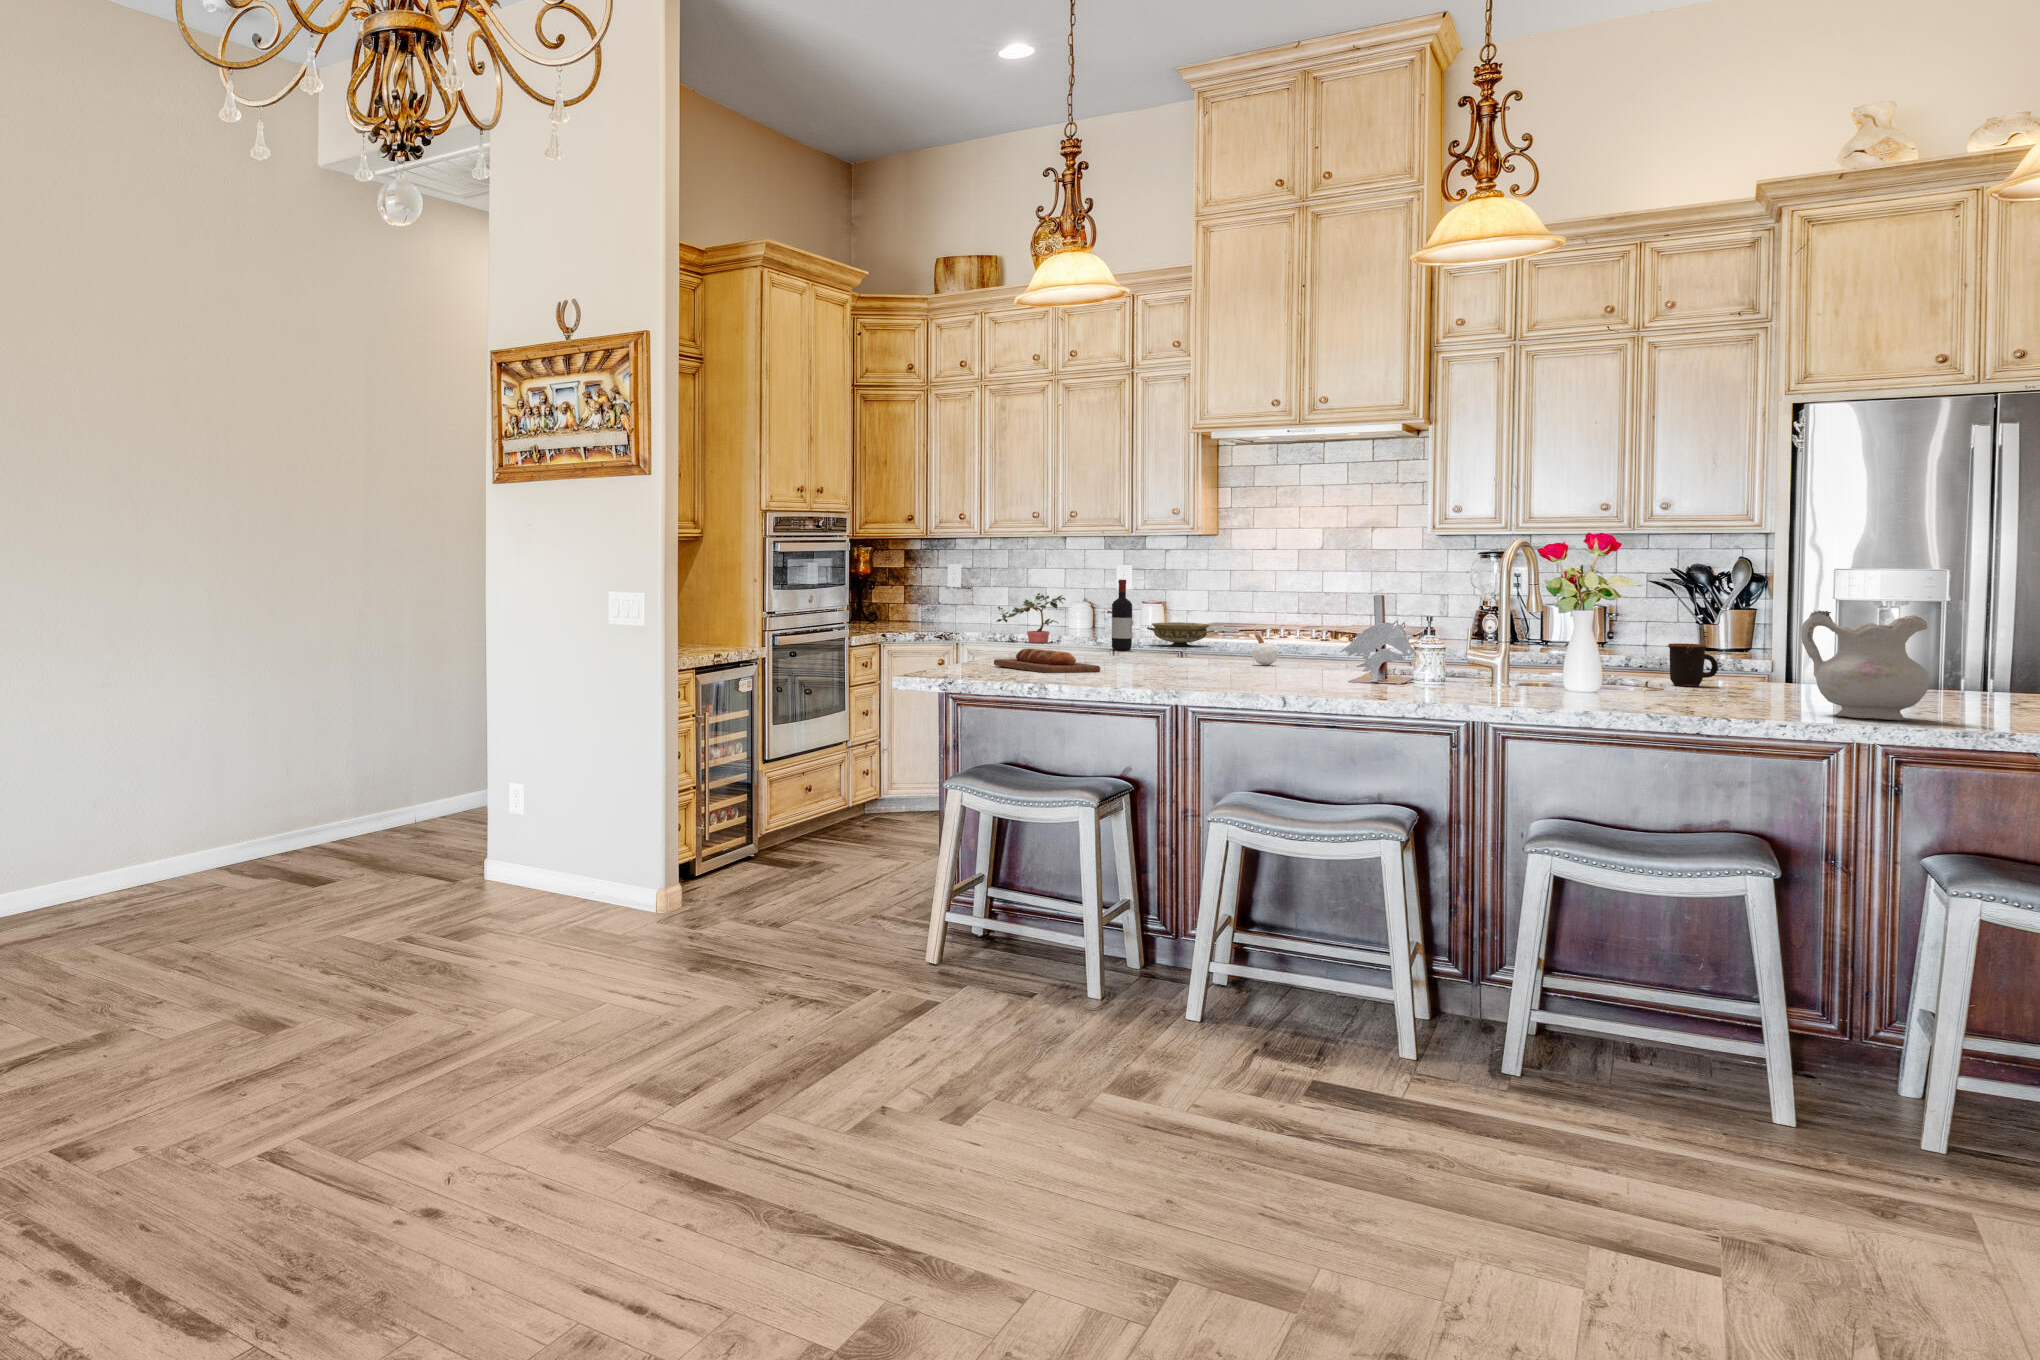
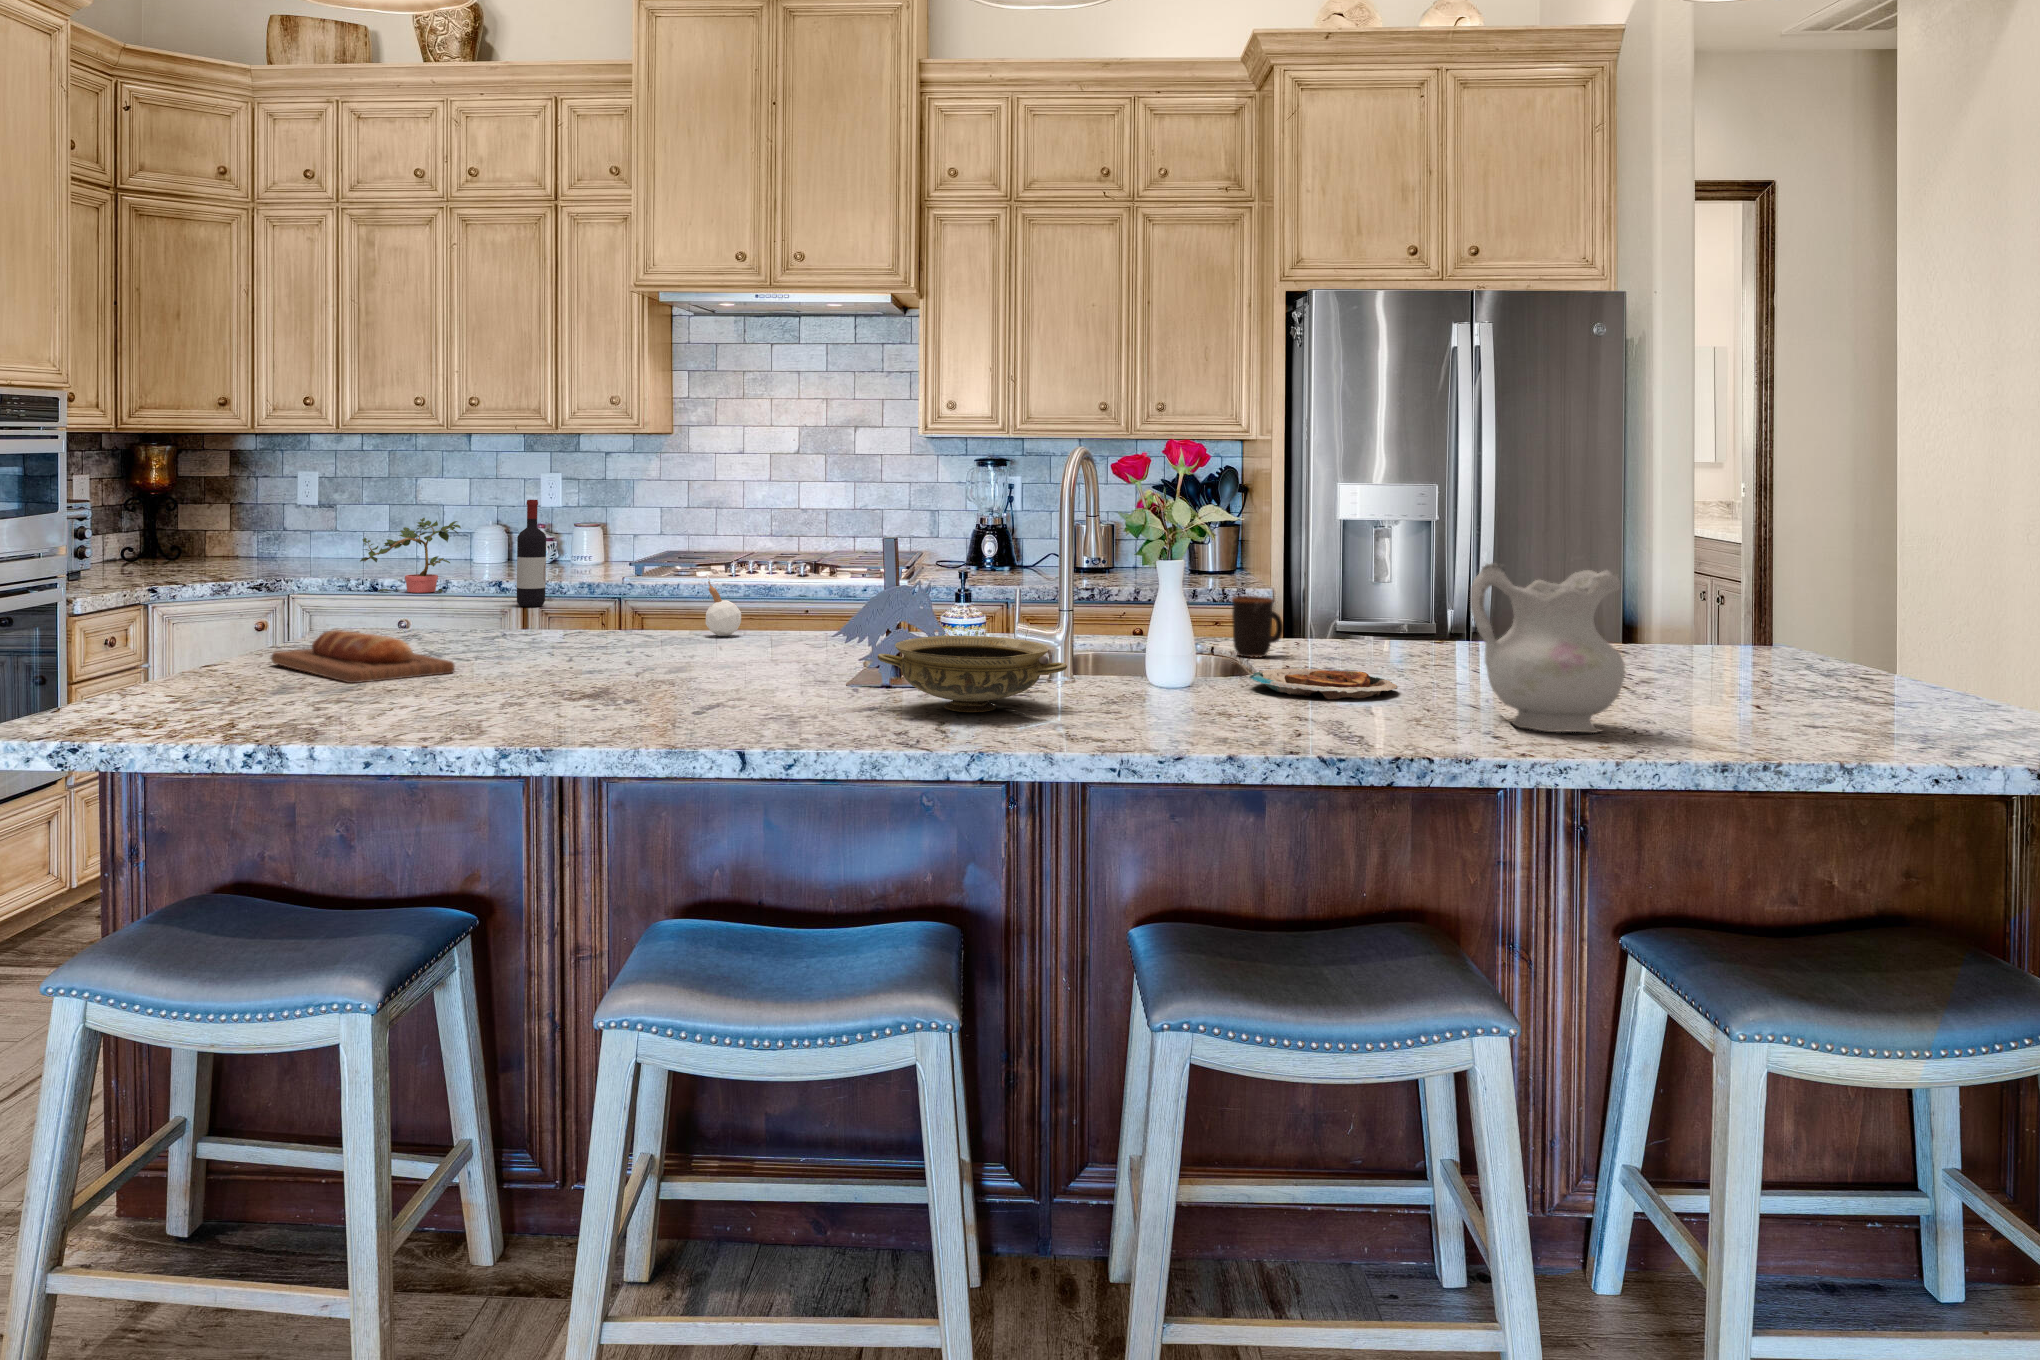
ceramic bowl: present [1147,622,1215,646] -> present [878,636,1067,712]
plate: none [1646,685,1770,702] -> present [1249,669,1398,699]

